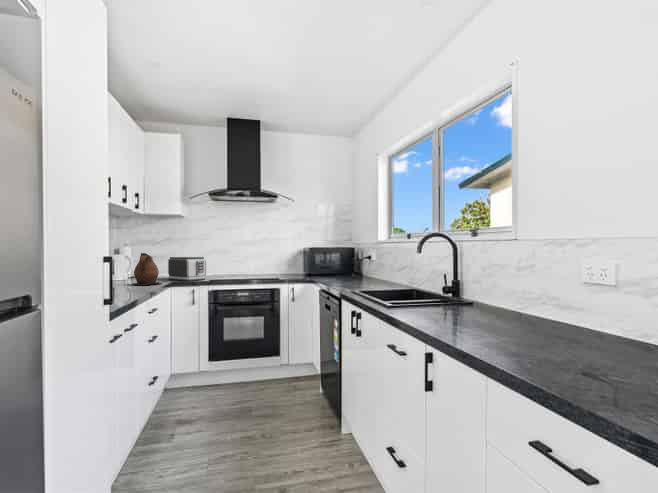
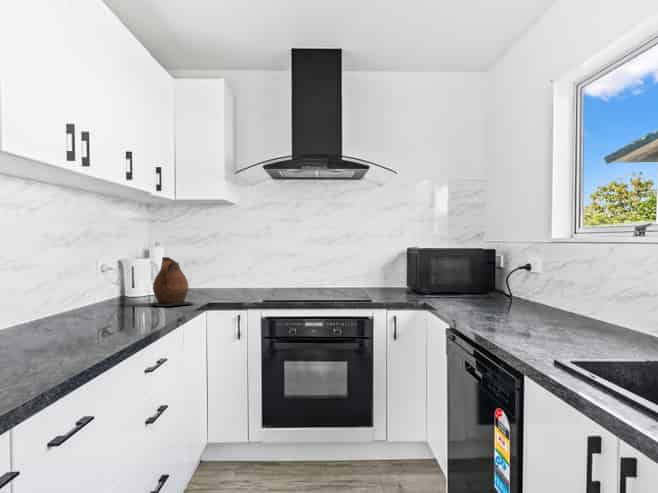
toaster: present [168,257,206,281] -> none [205,263,259,301]

